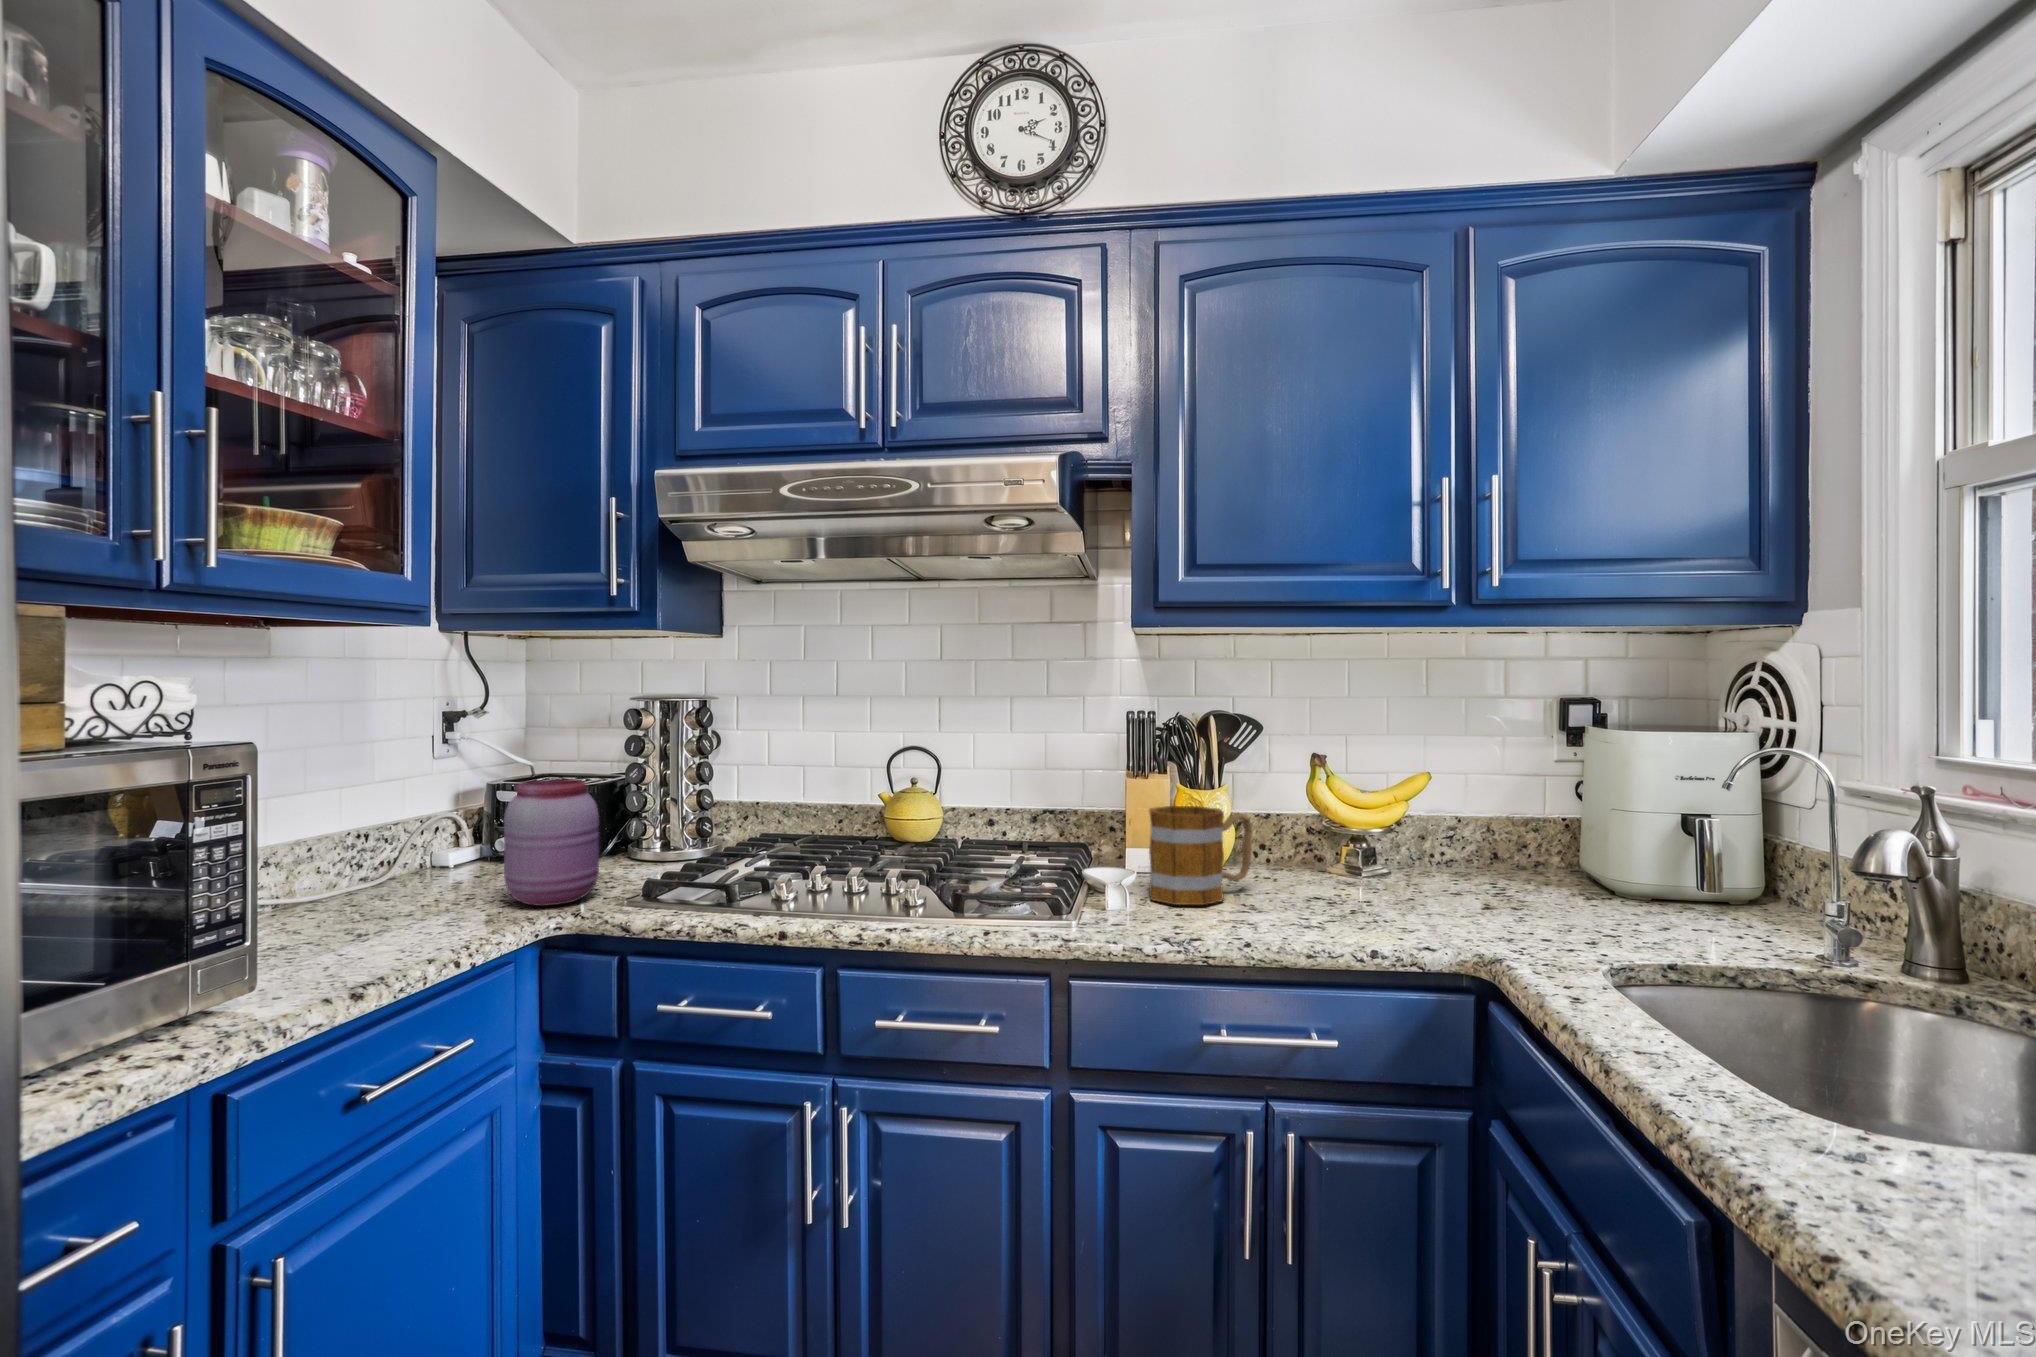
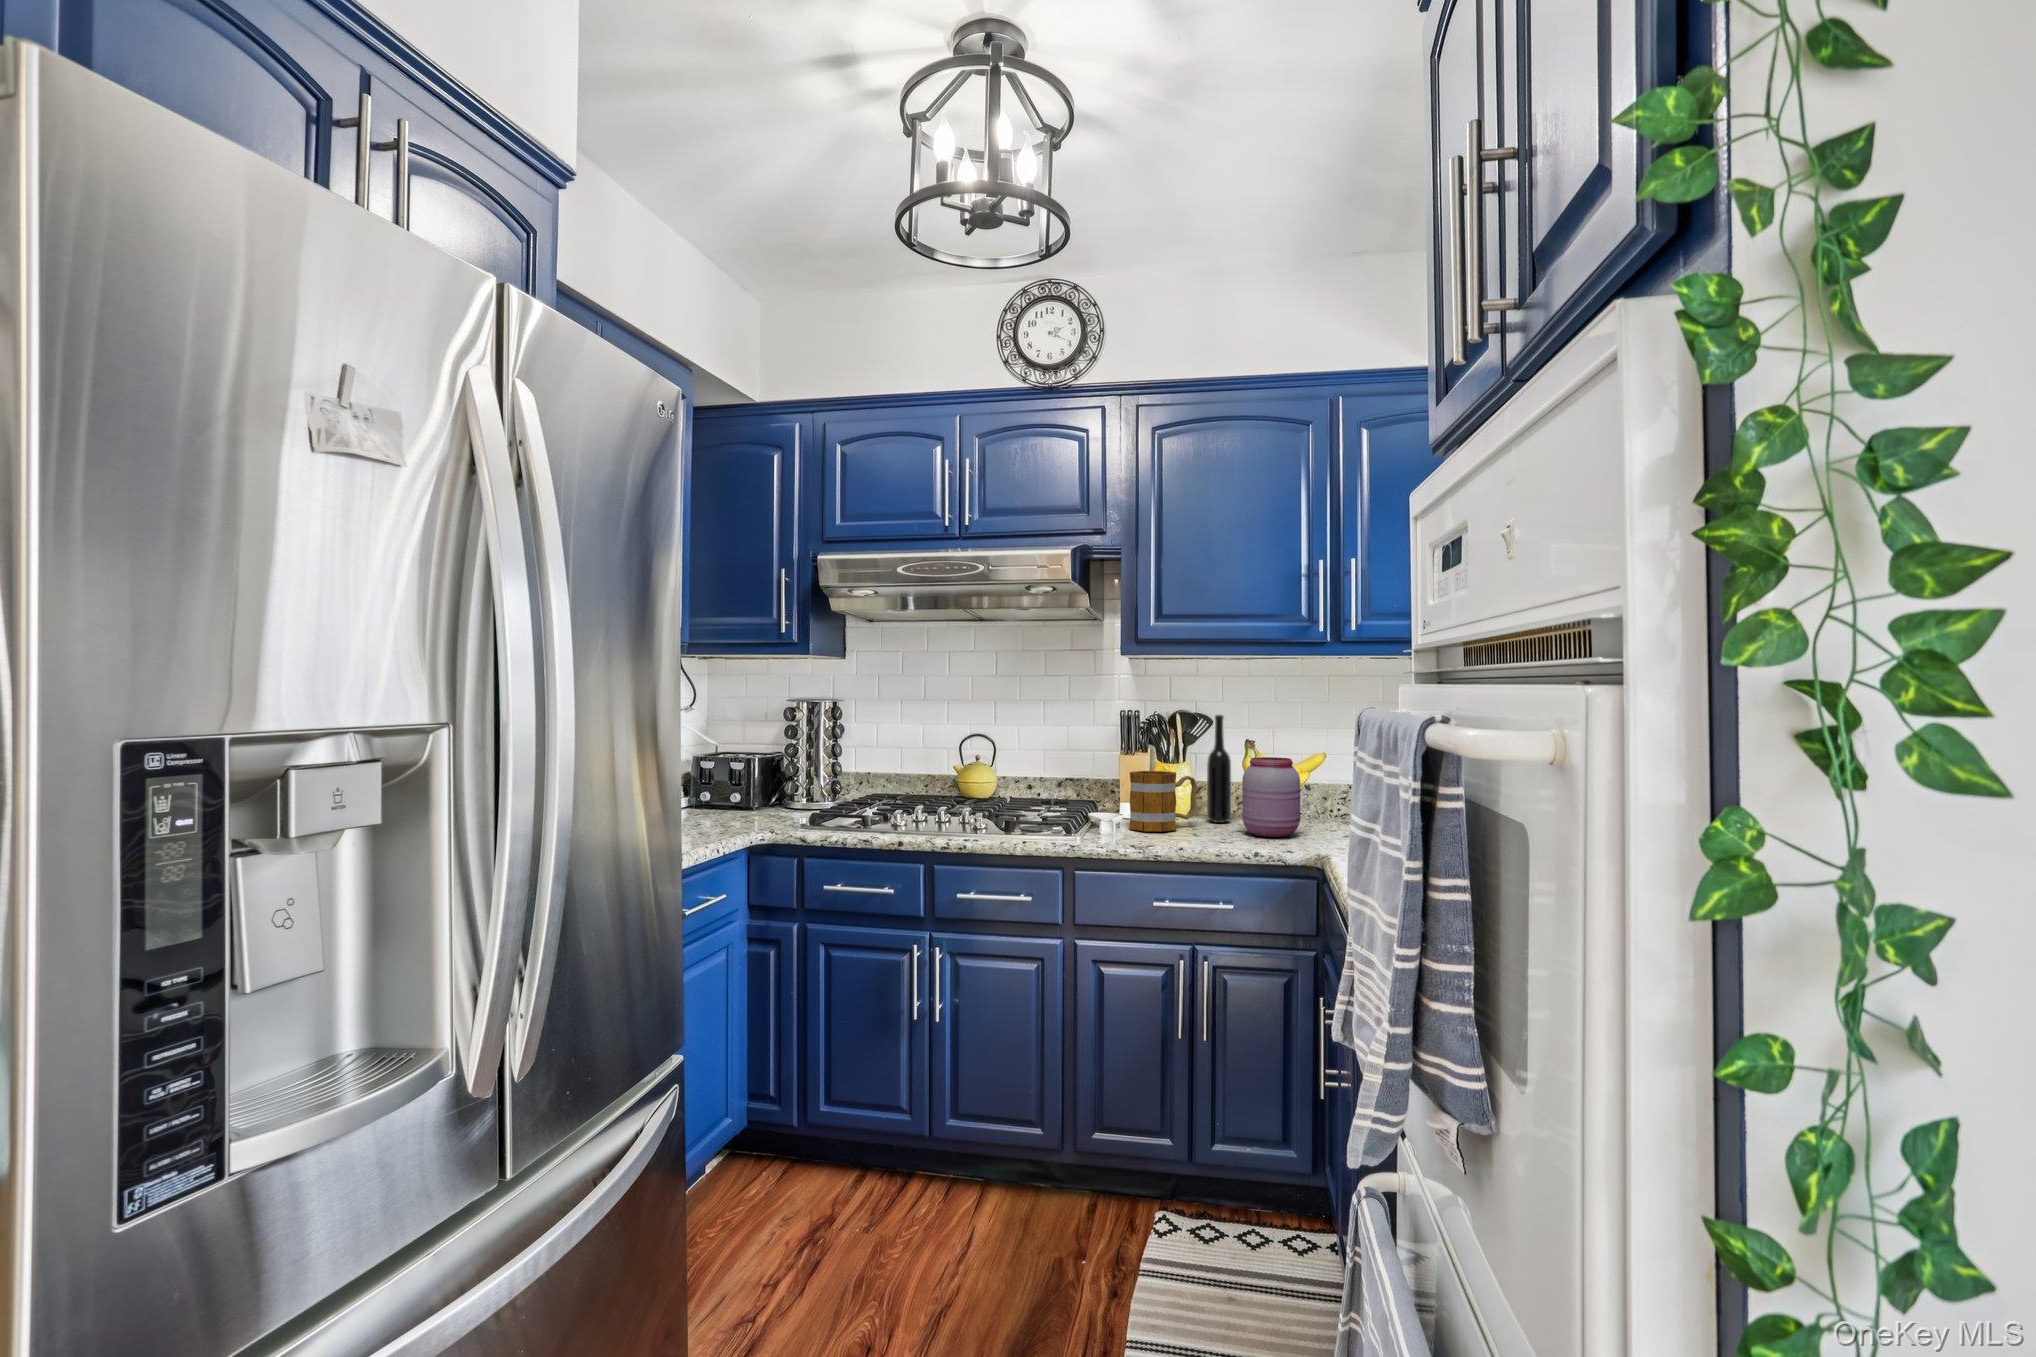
bottle: none [1264,717,1300,883] -> present [1207,715,1231,823]
jar: present [504,779,599,906] -> present [1242,757,1300,837]

